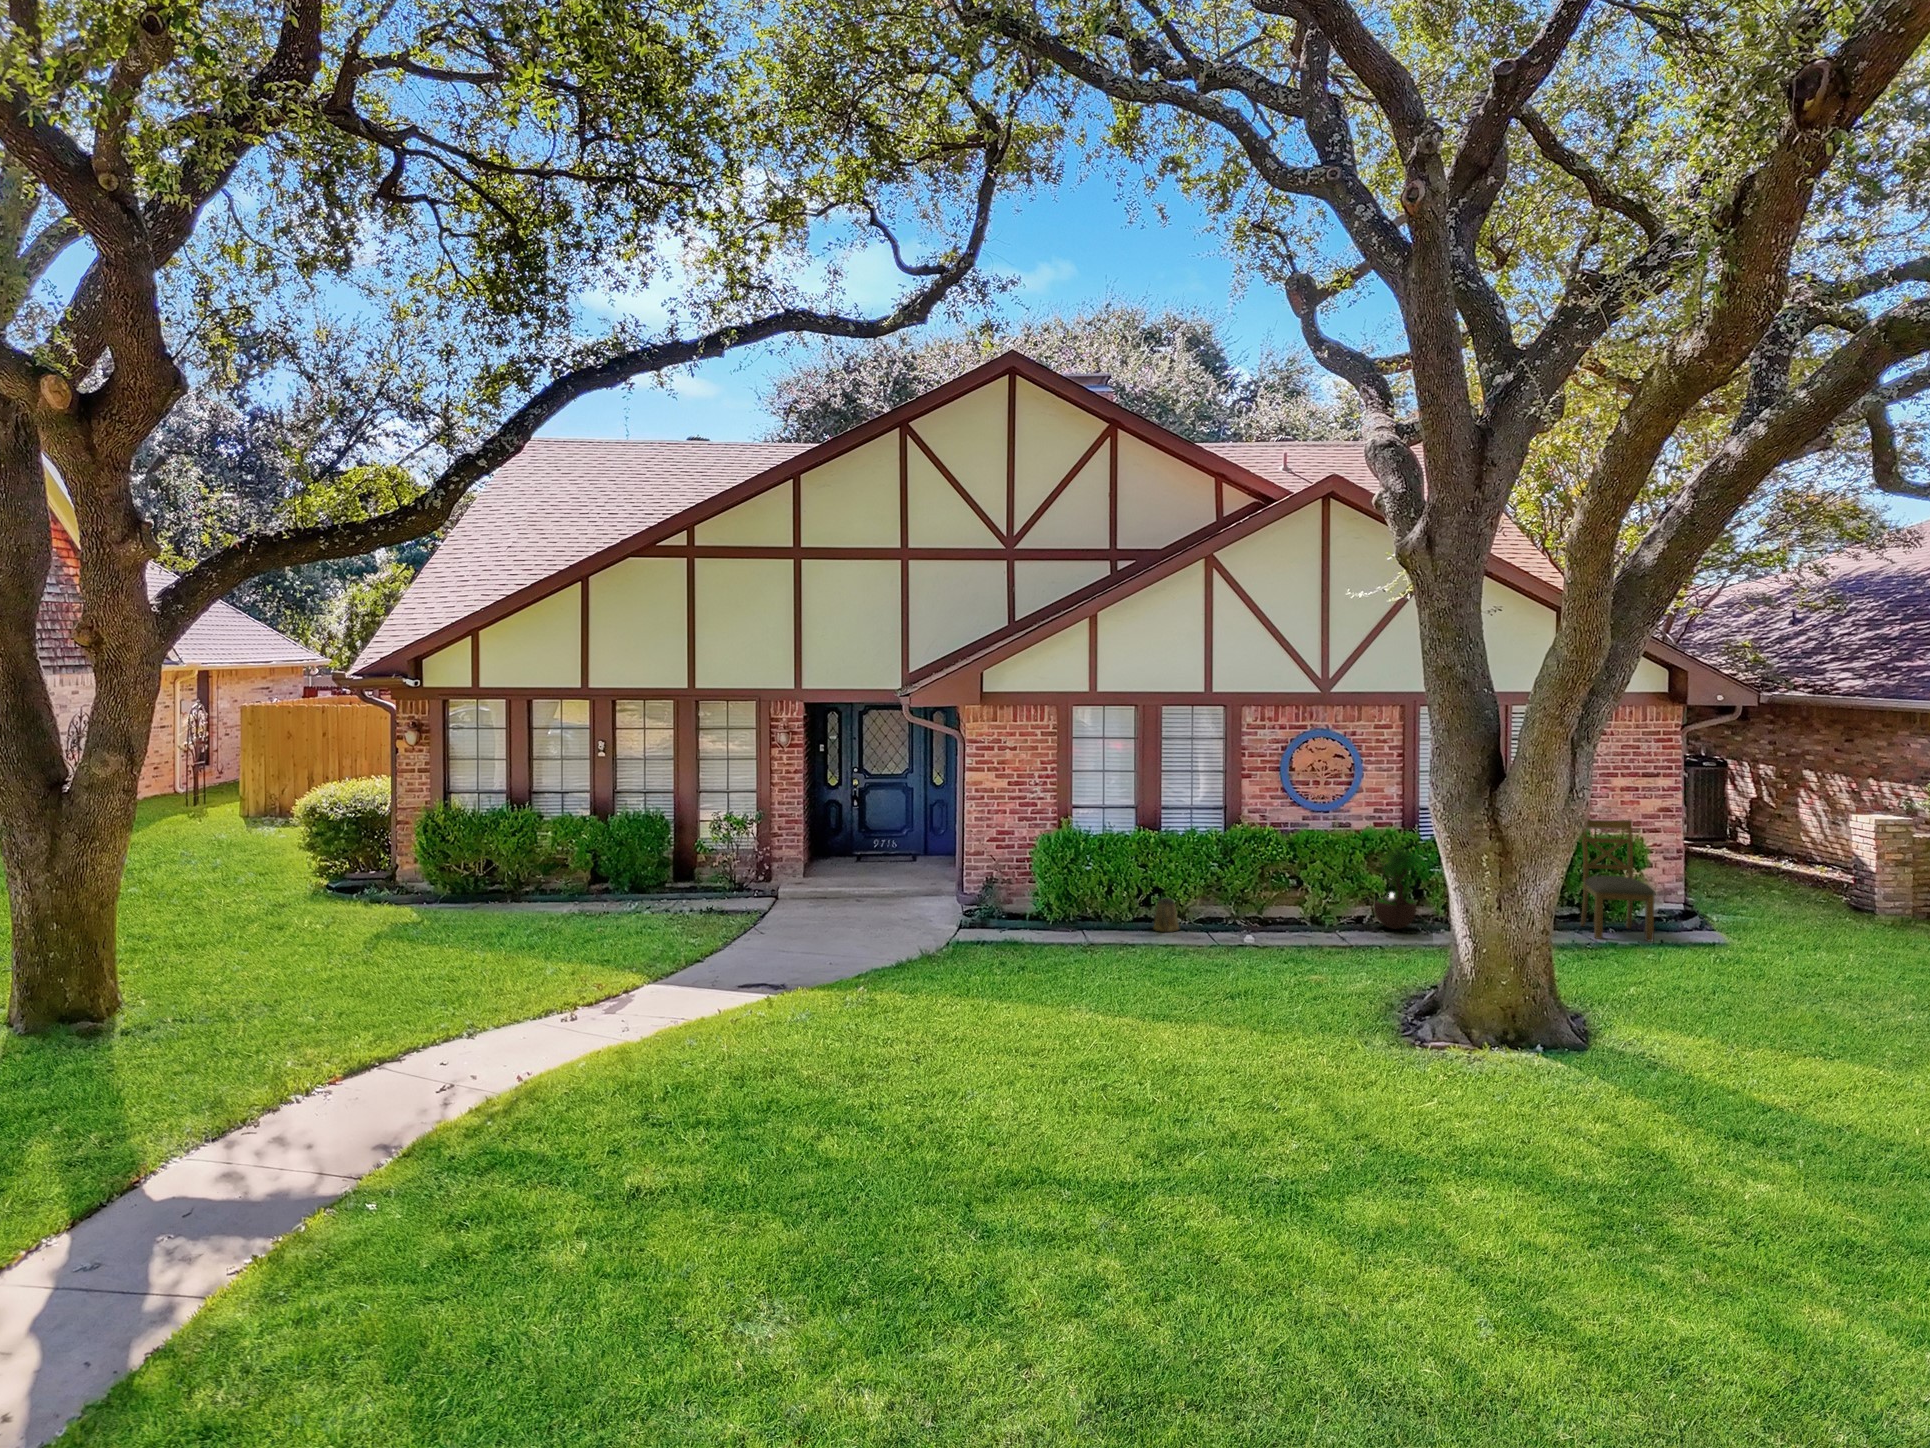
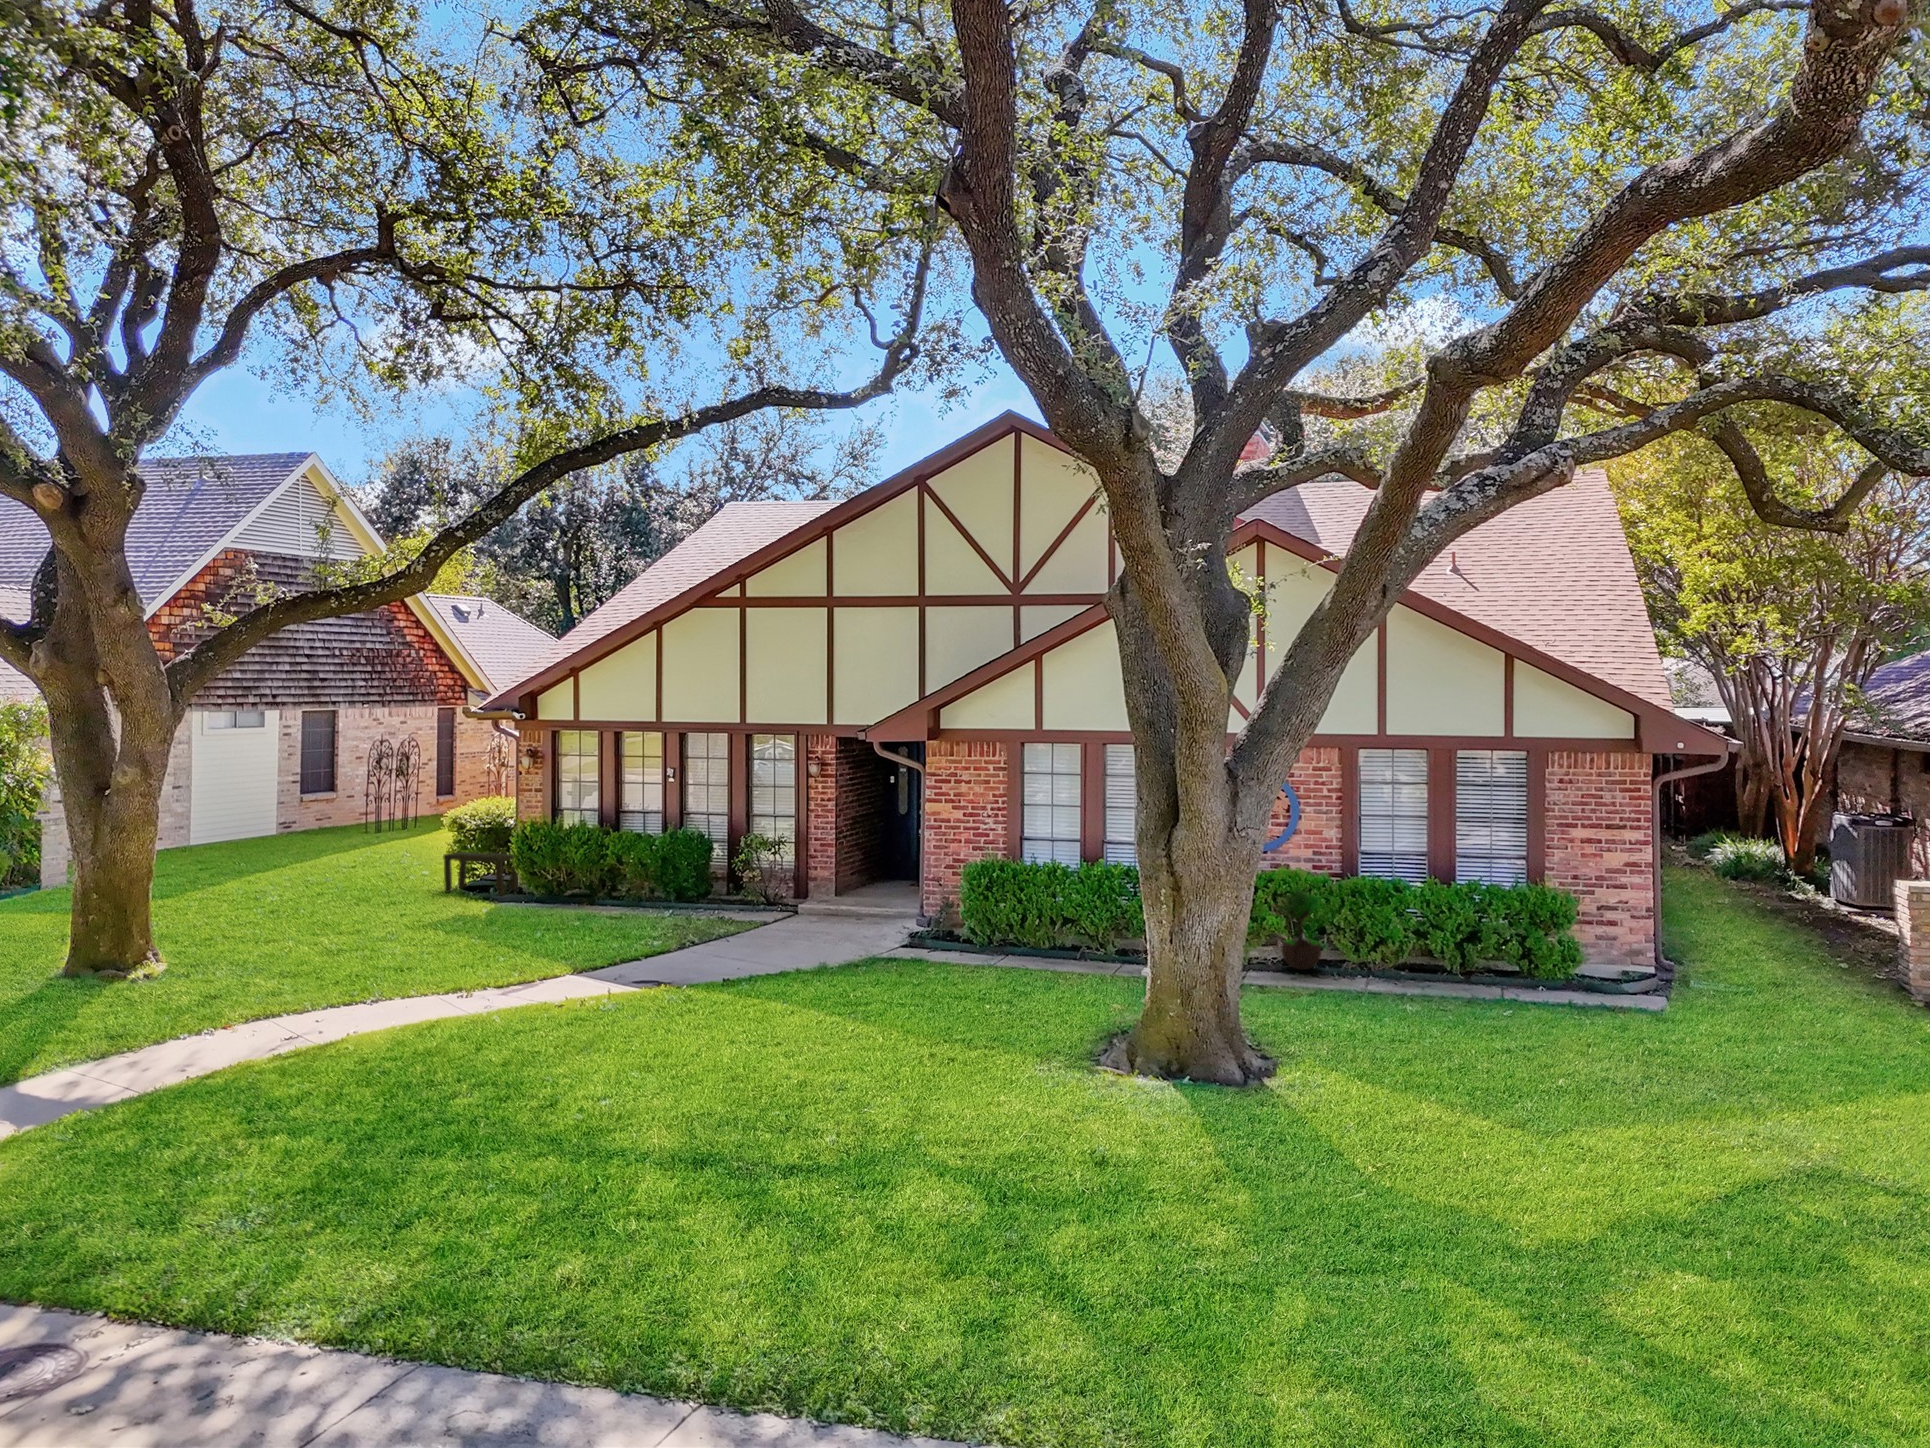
chair: present [1581,819,1655,941] -> none [1494,869,1559,1001]
bench: none [300,853,404,907] -> present [443,852,518,896]
watering can: present [1153,898,1179,932] -> none [1061,925,1093,957]

